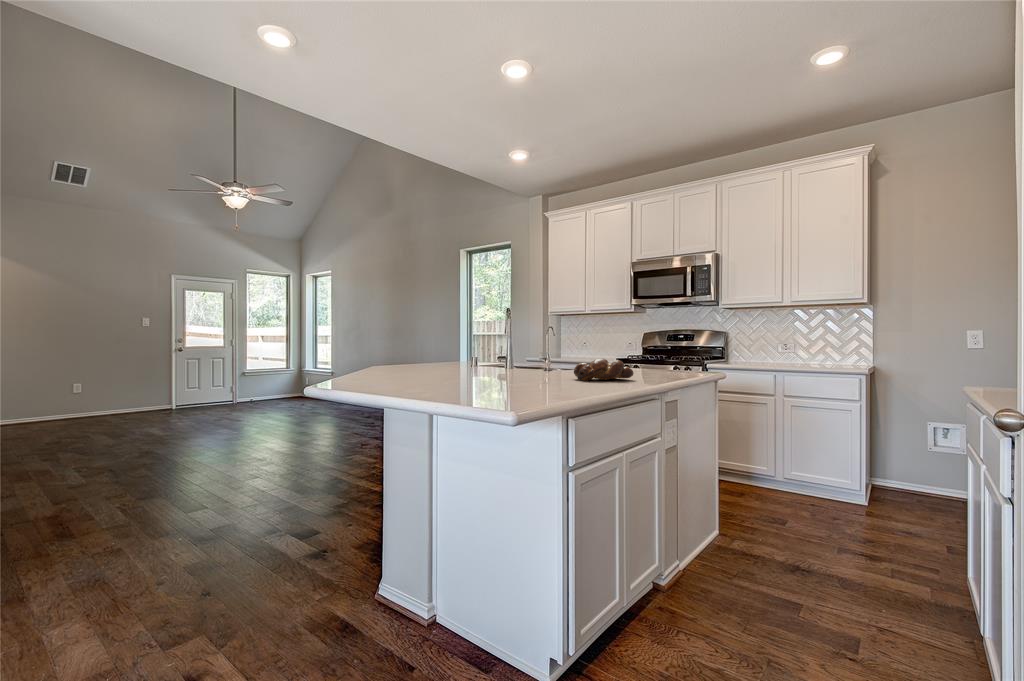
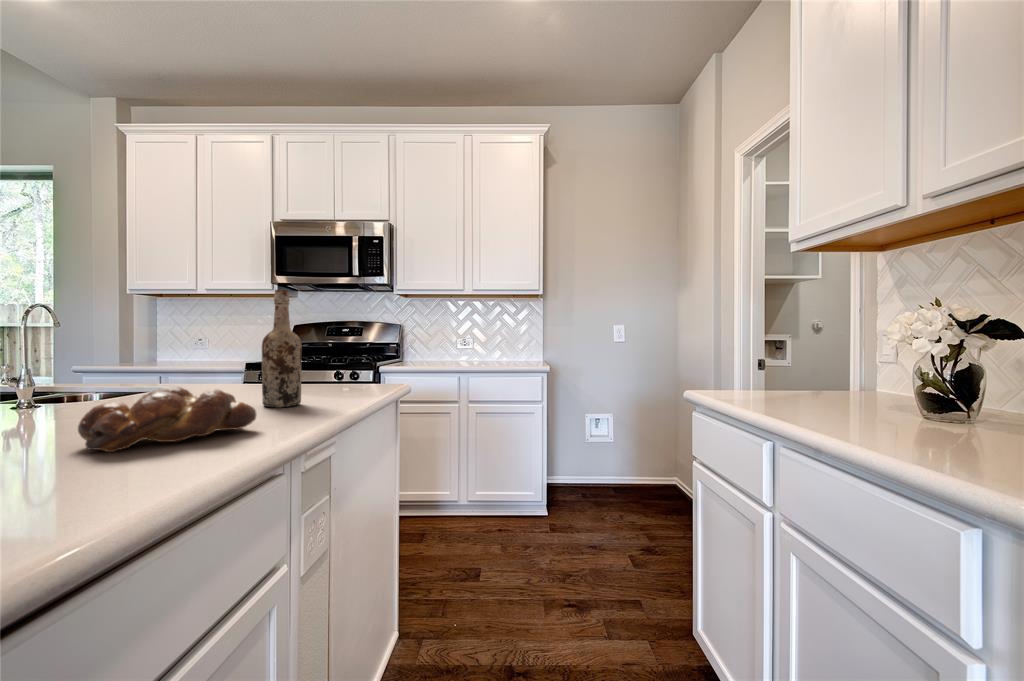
wine bottle: none [633,314,652,376] -> present [262,290,302,407]

